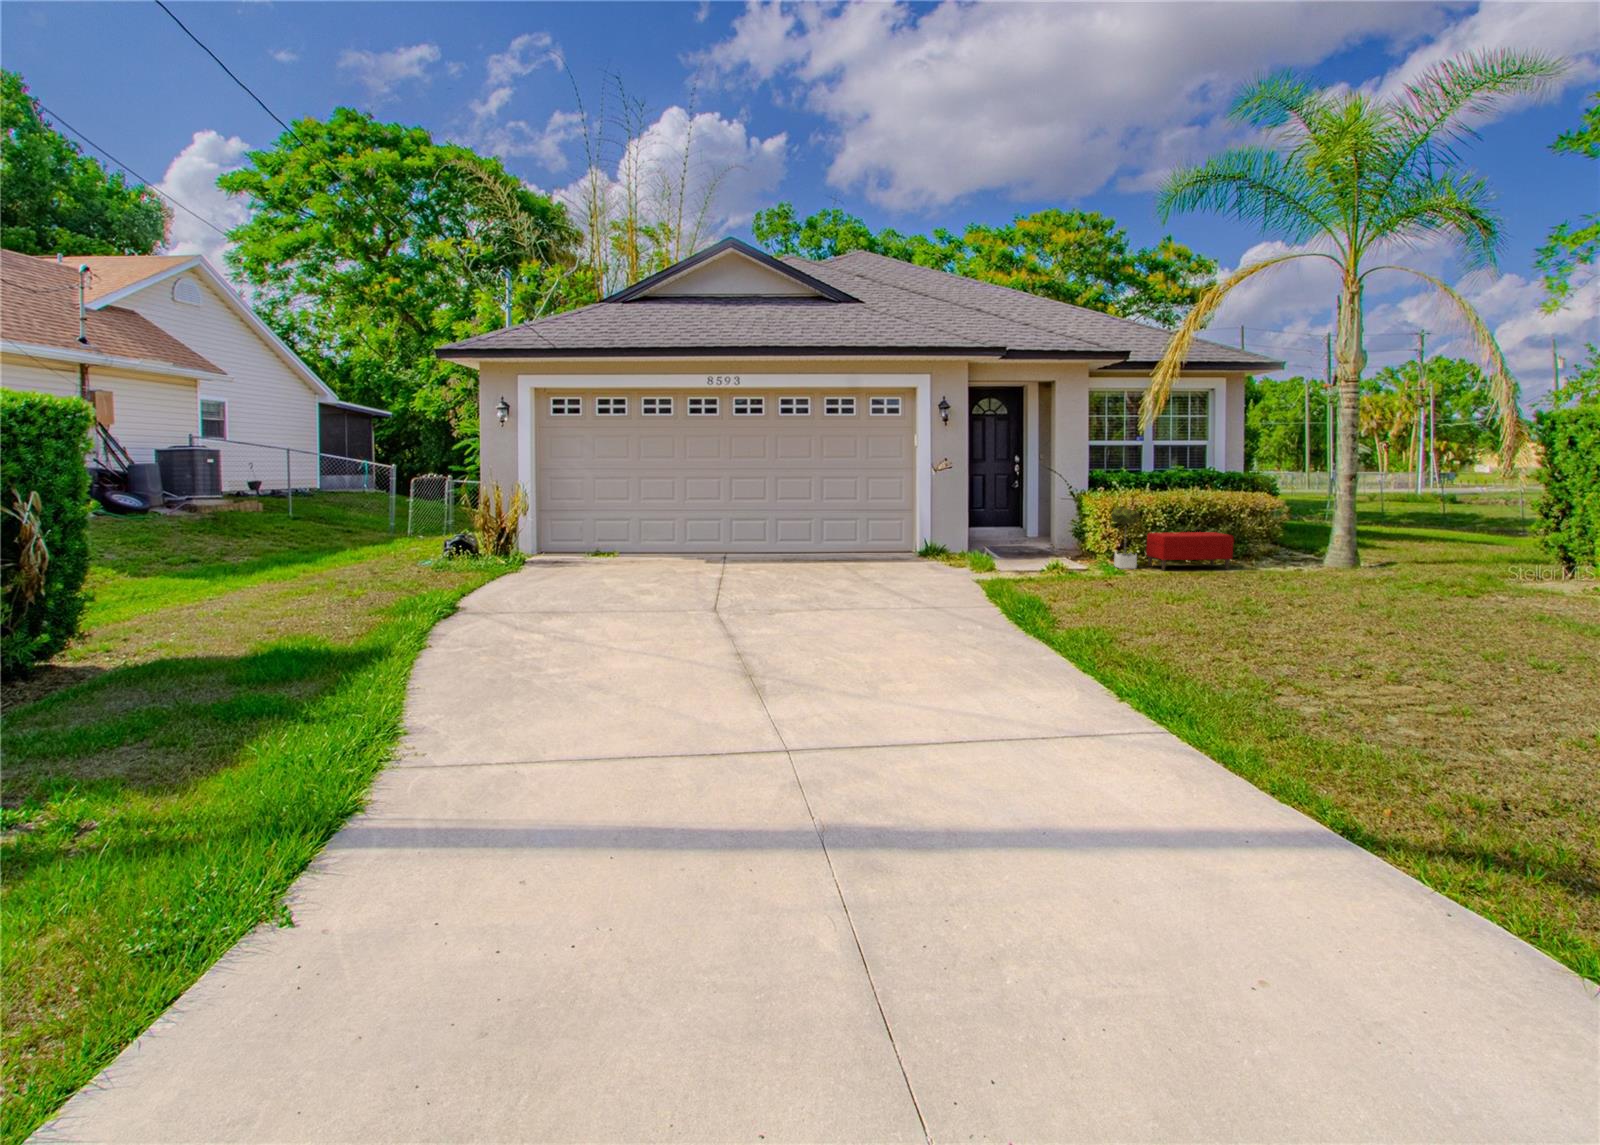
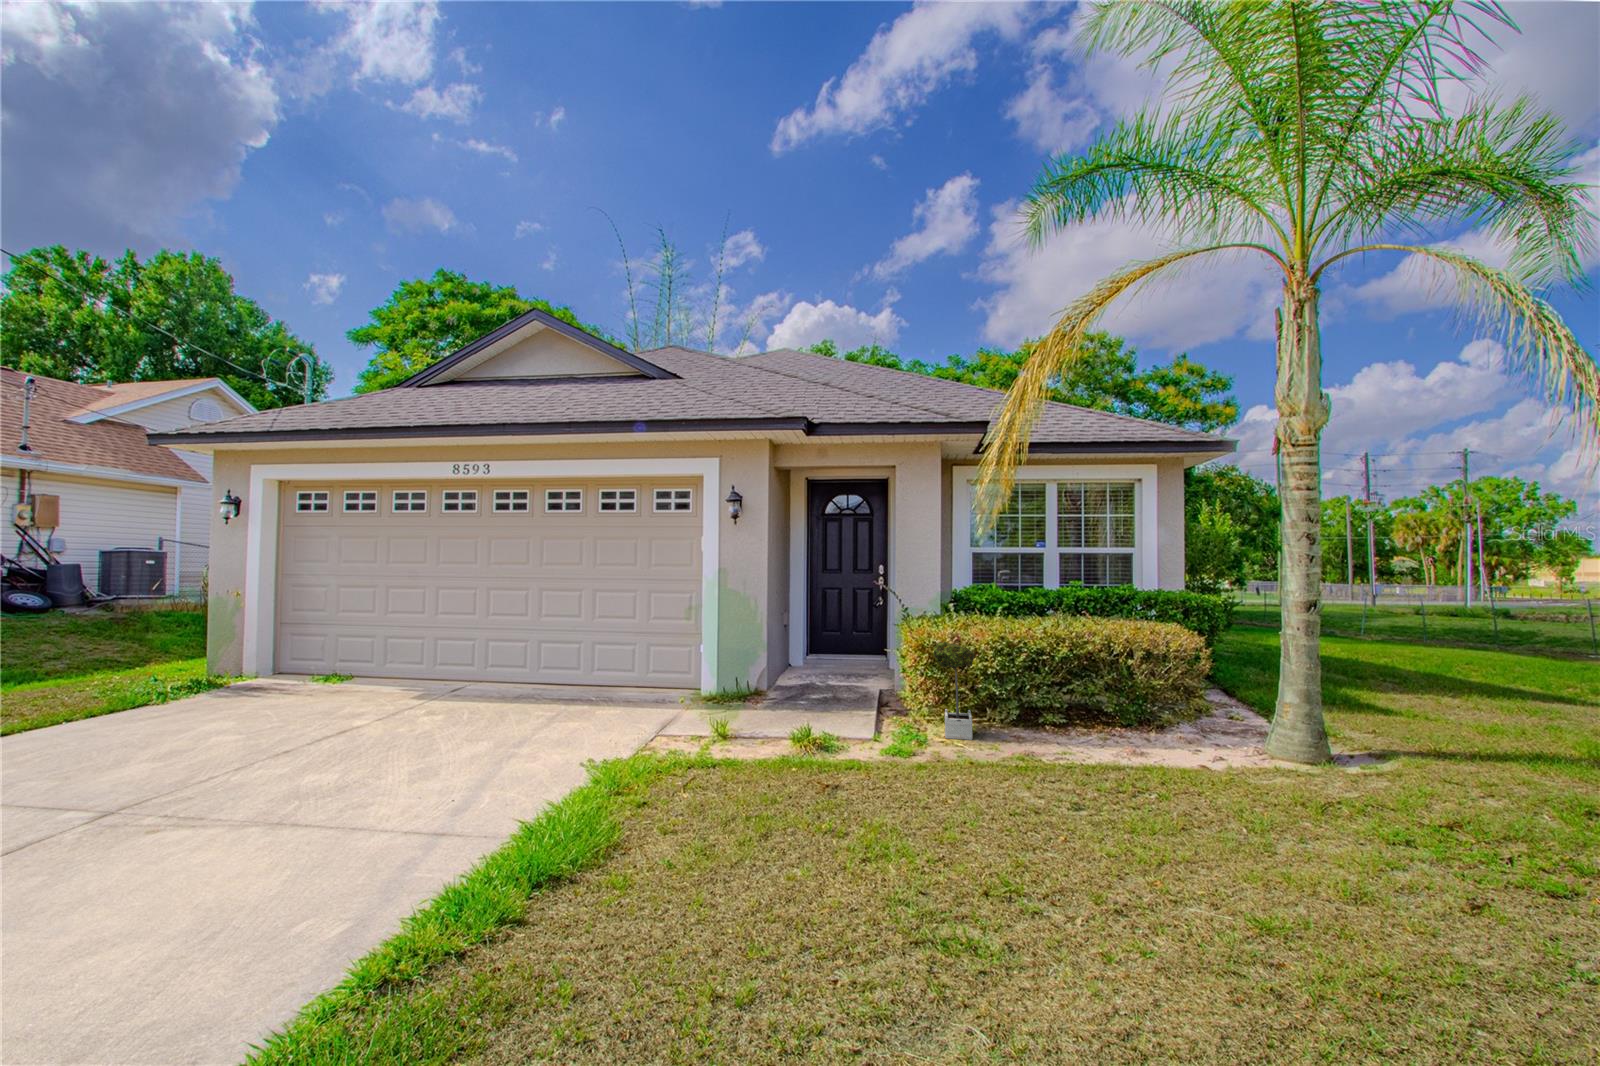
bench: present [1146,532,1234,571] -> none [995,682,1129,750]

